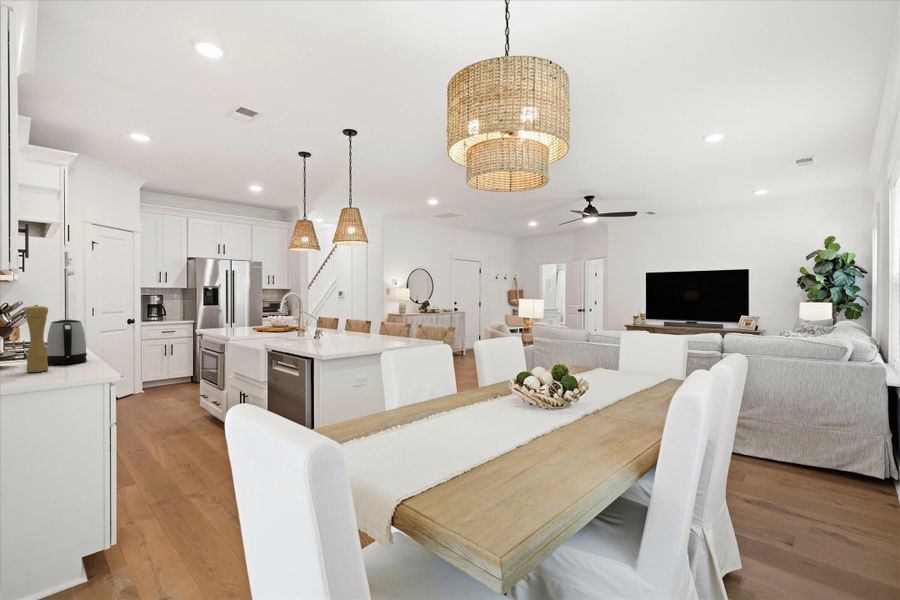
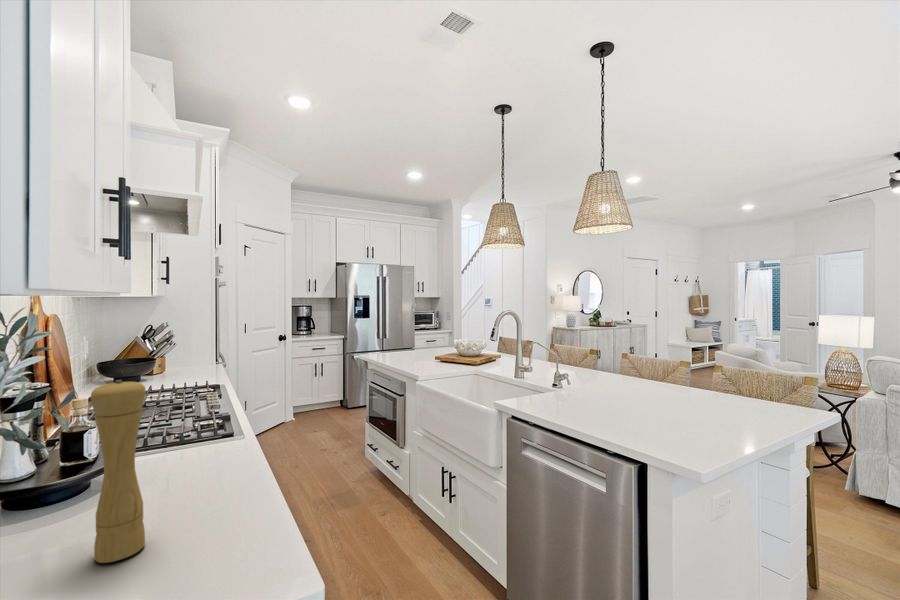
kettle: present [47,319,87,365] -> none [155,392,231,502]

